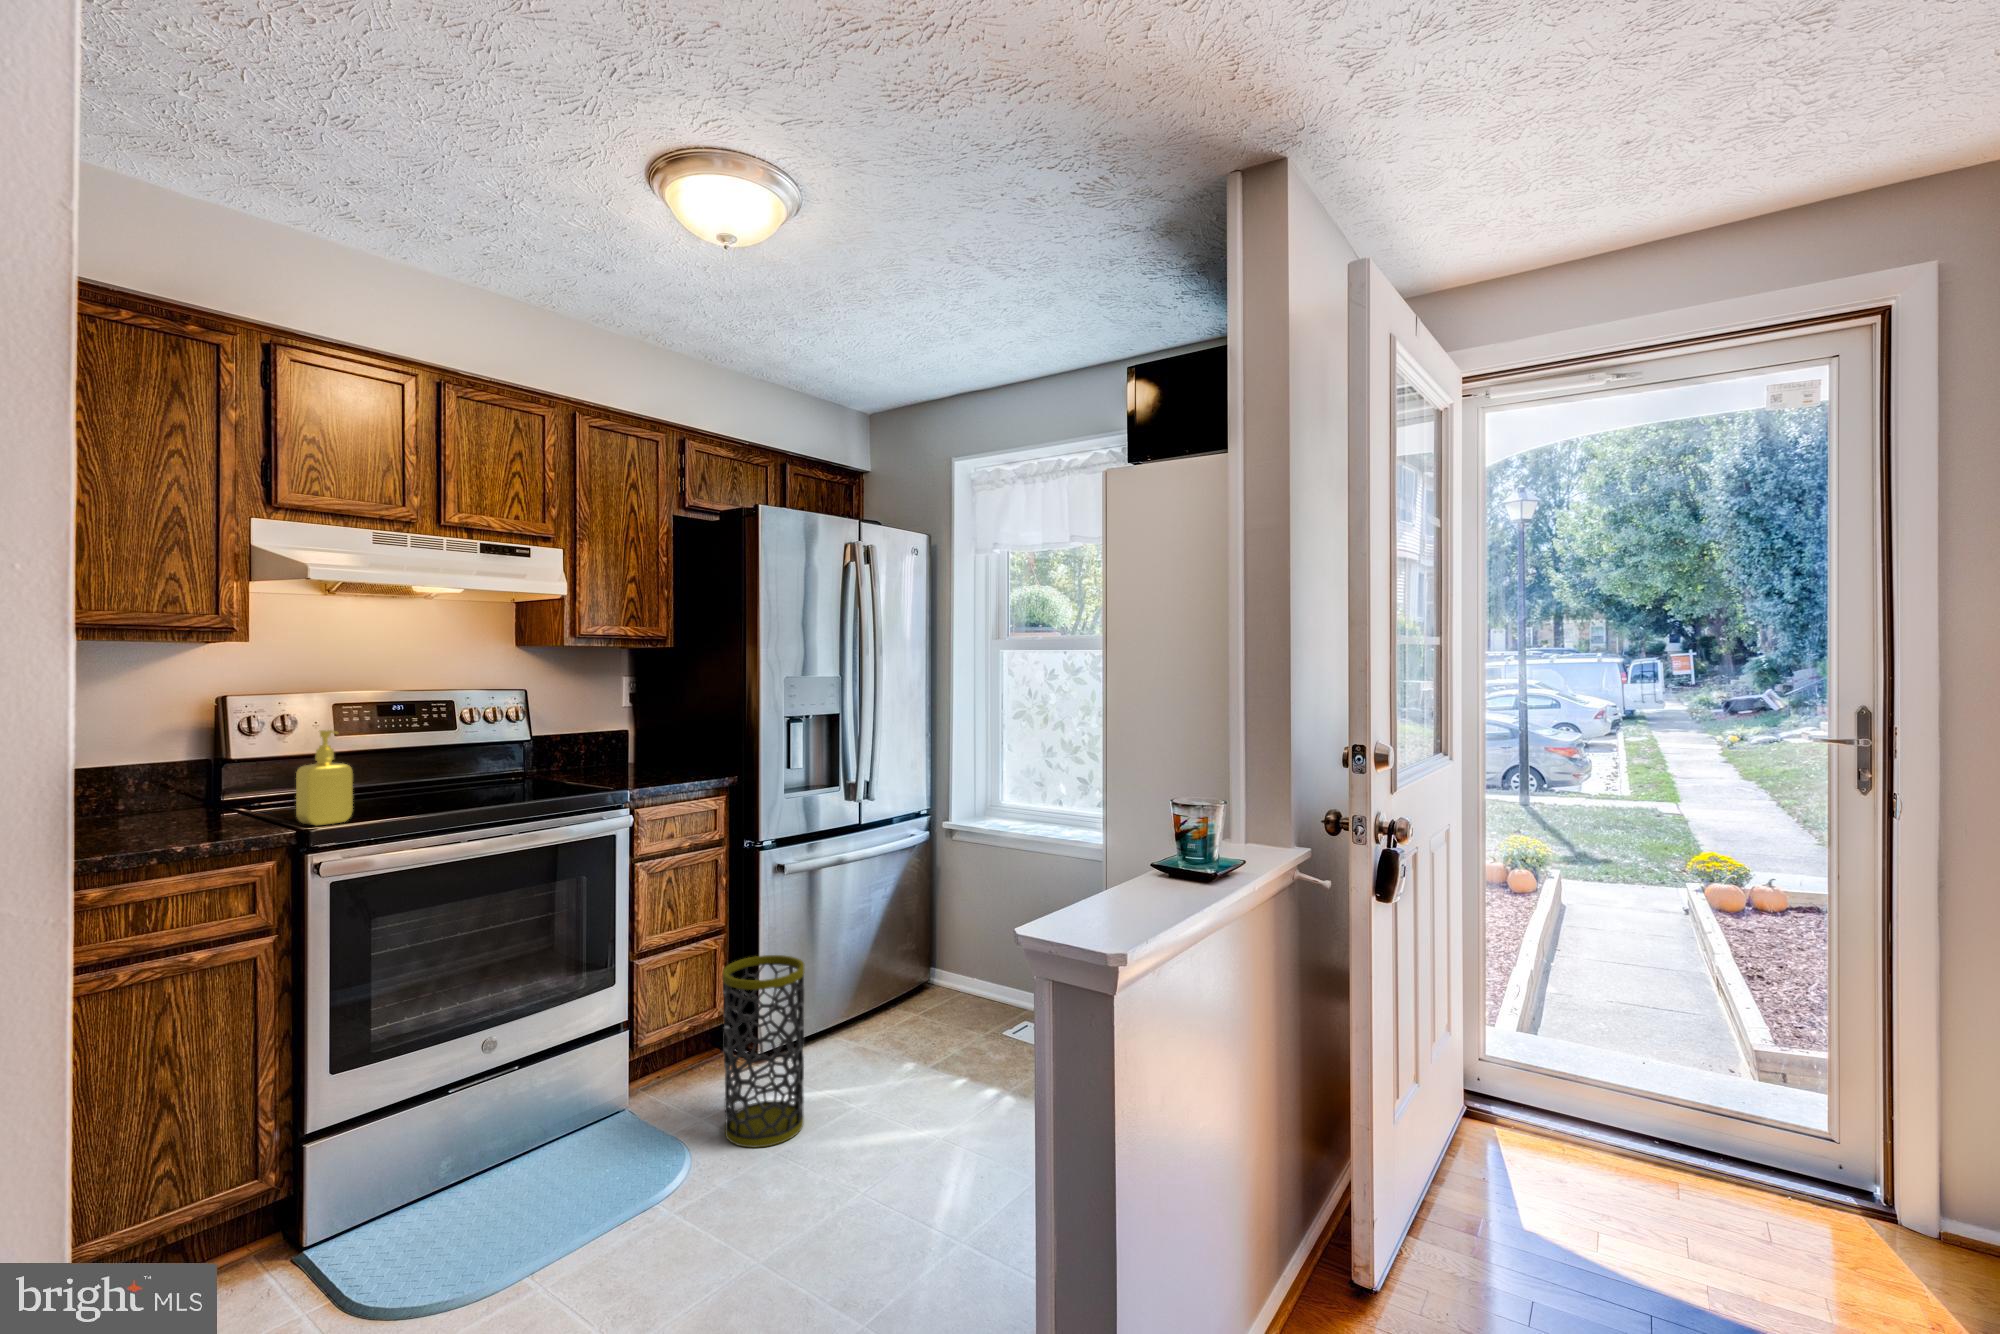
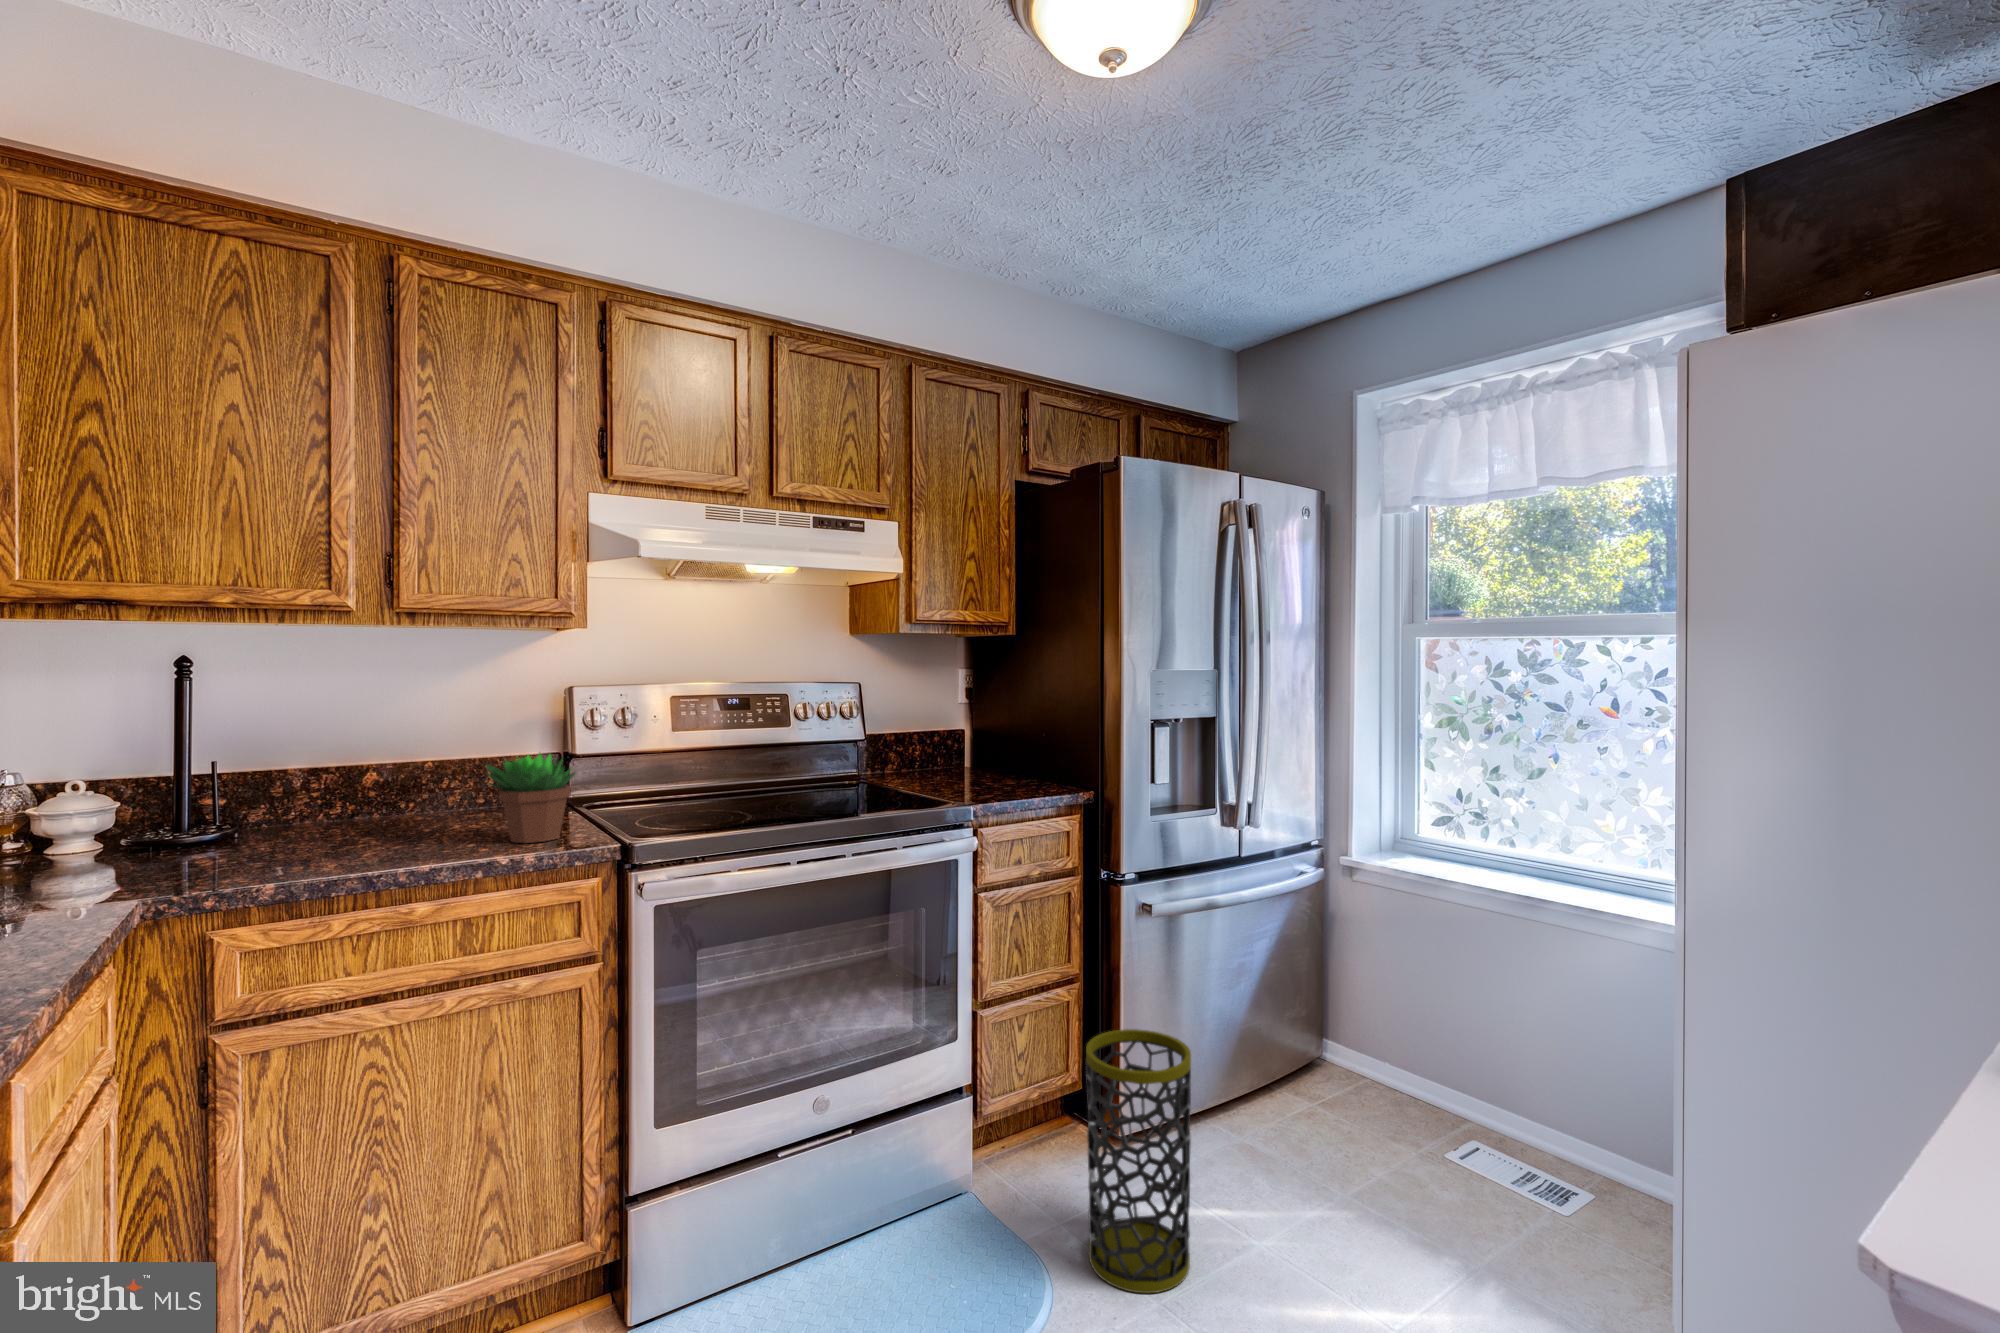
soap dispenser: present [296,730,353,825] -> none [623,728,679,838]
succulent plant: none [146,753,248,835] -> present [485,752,575,843]

